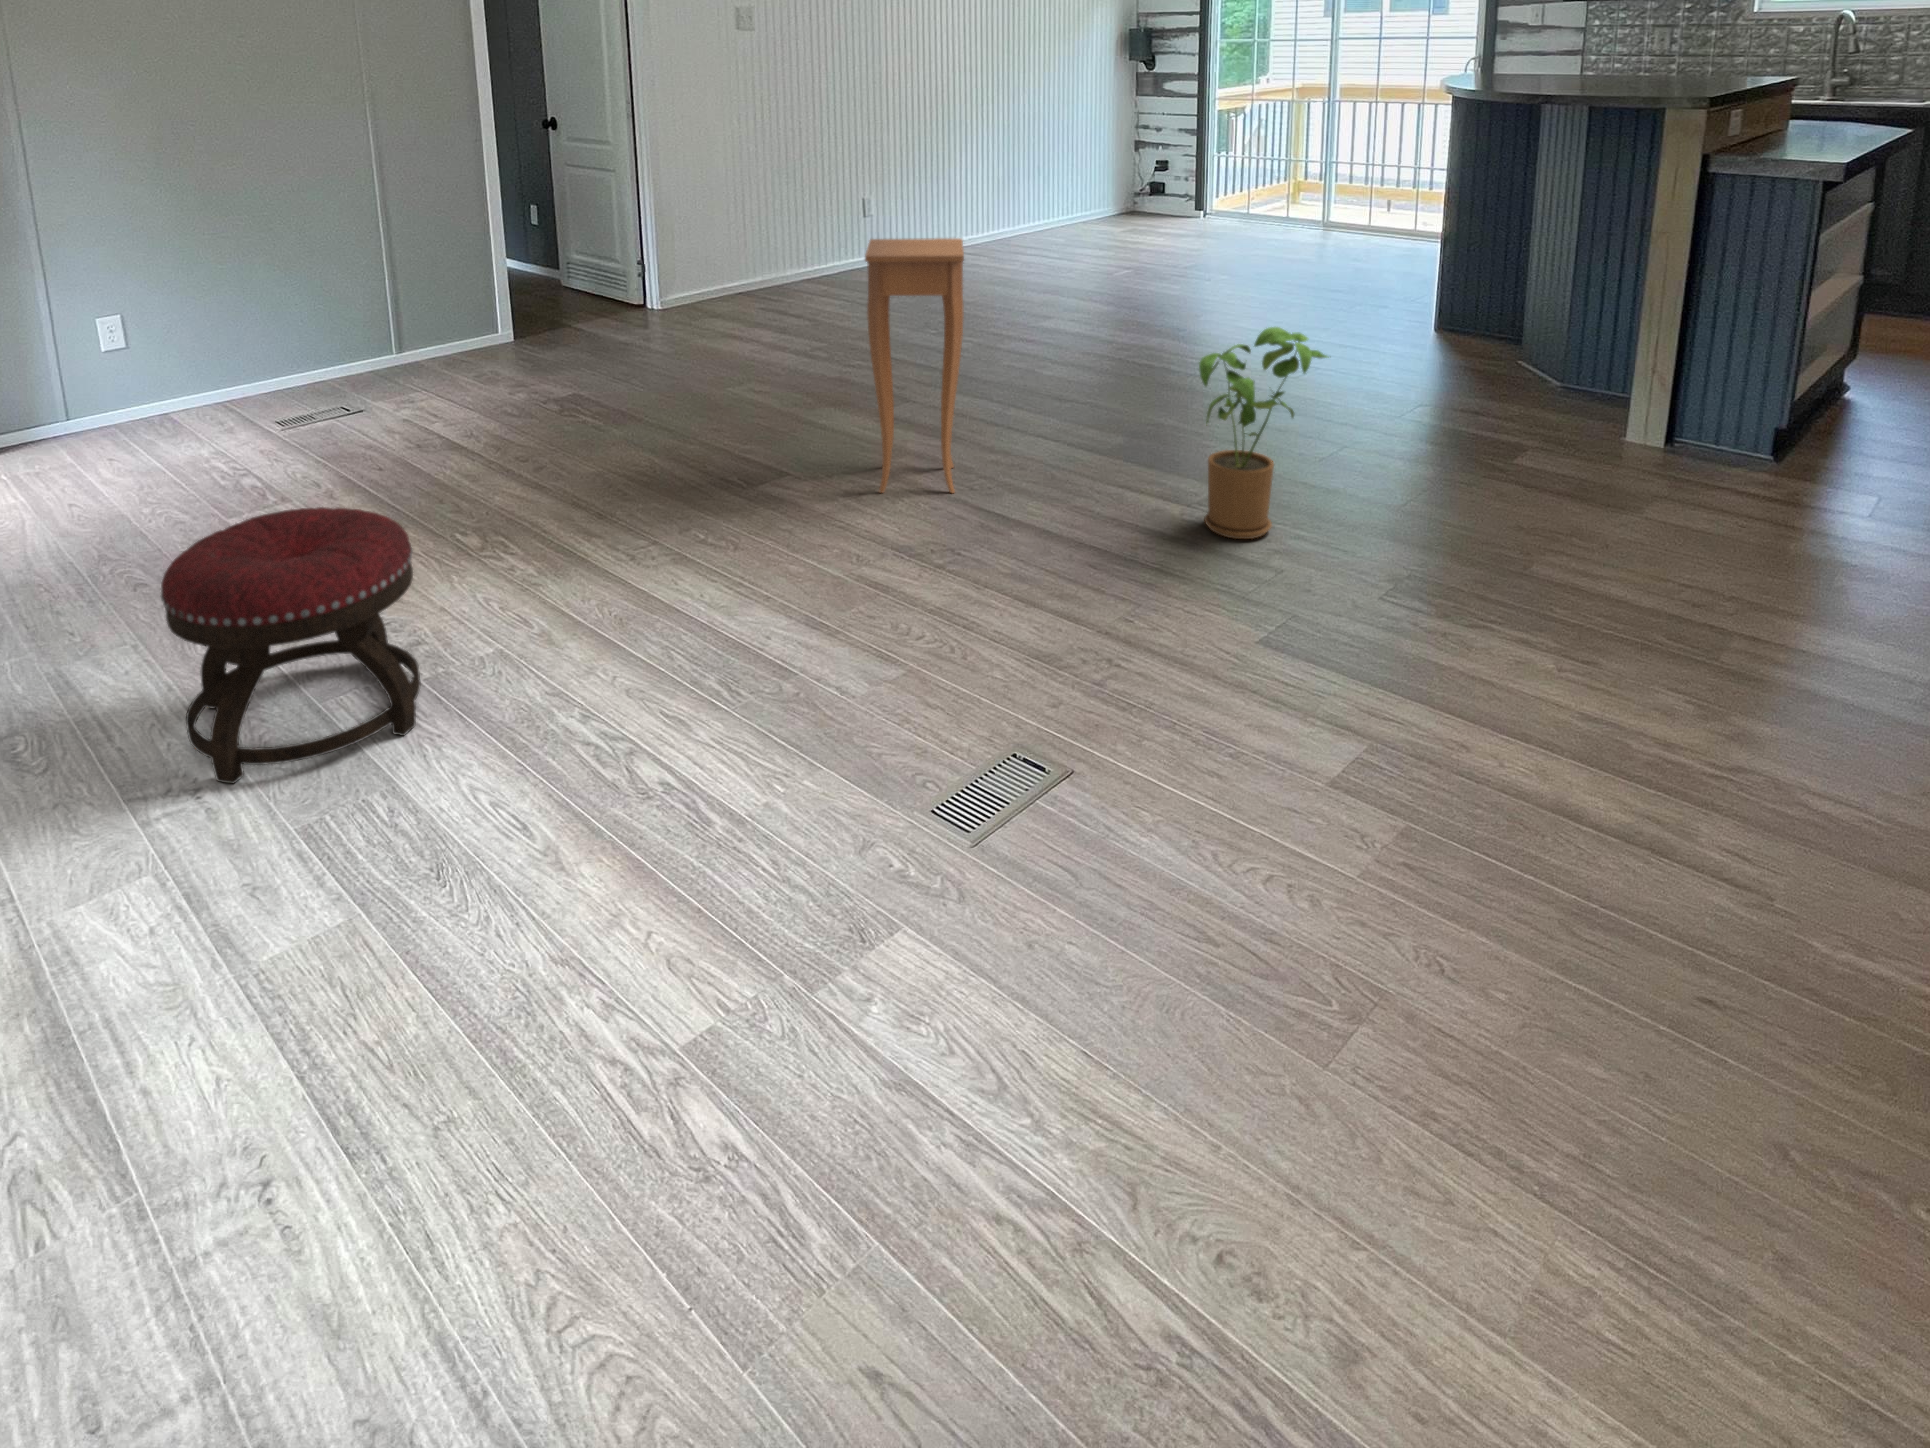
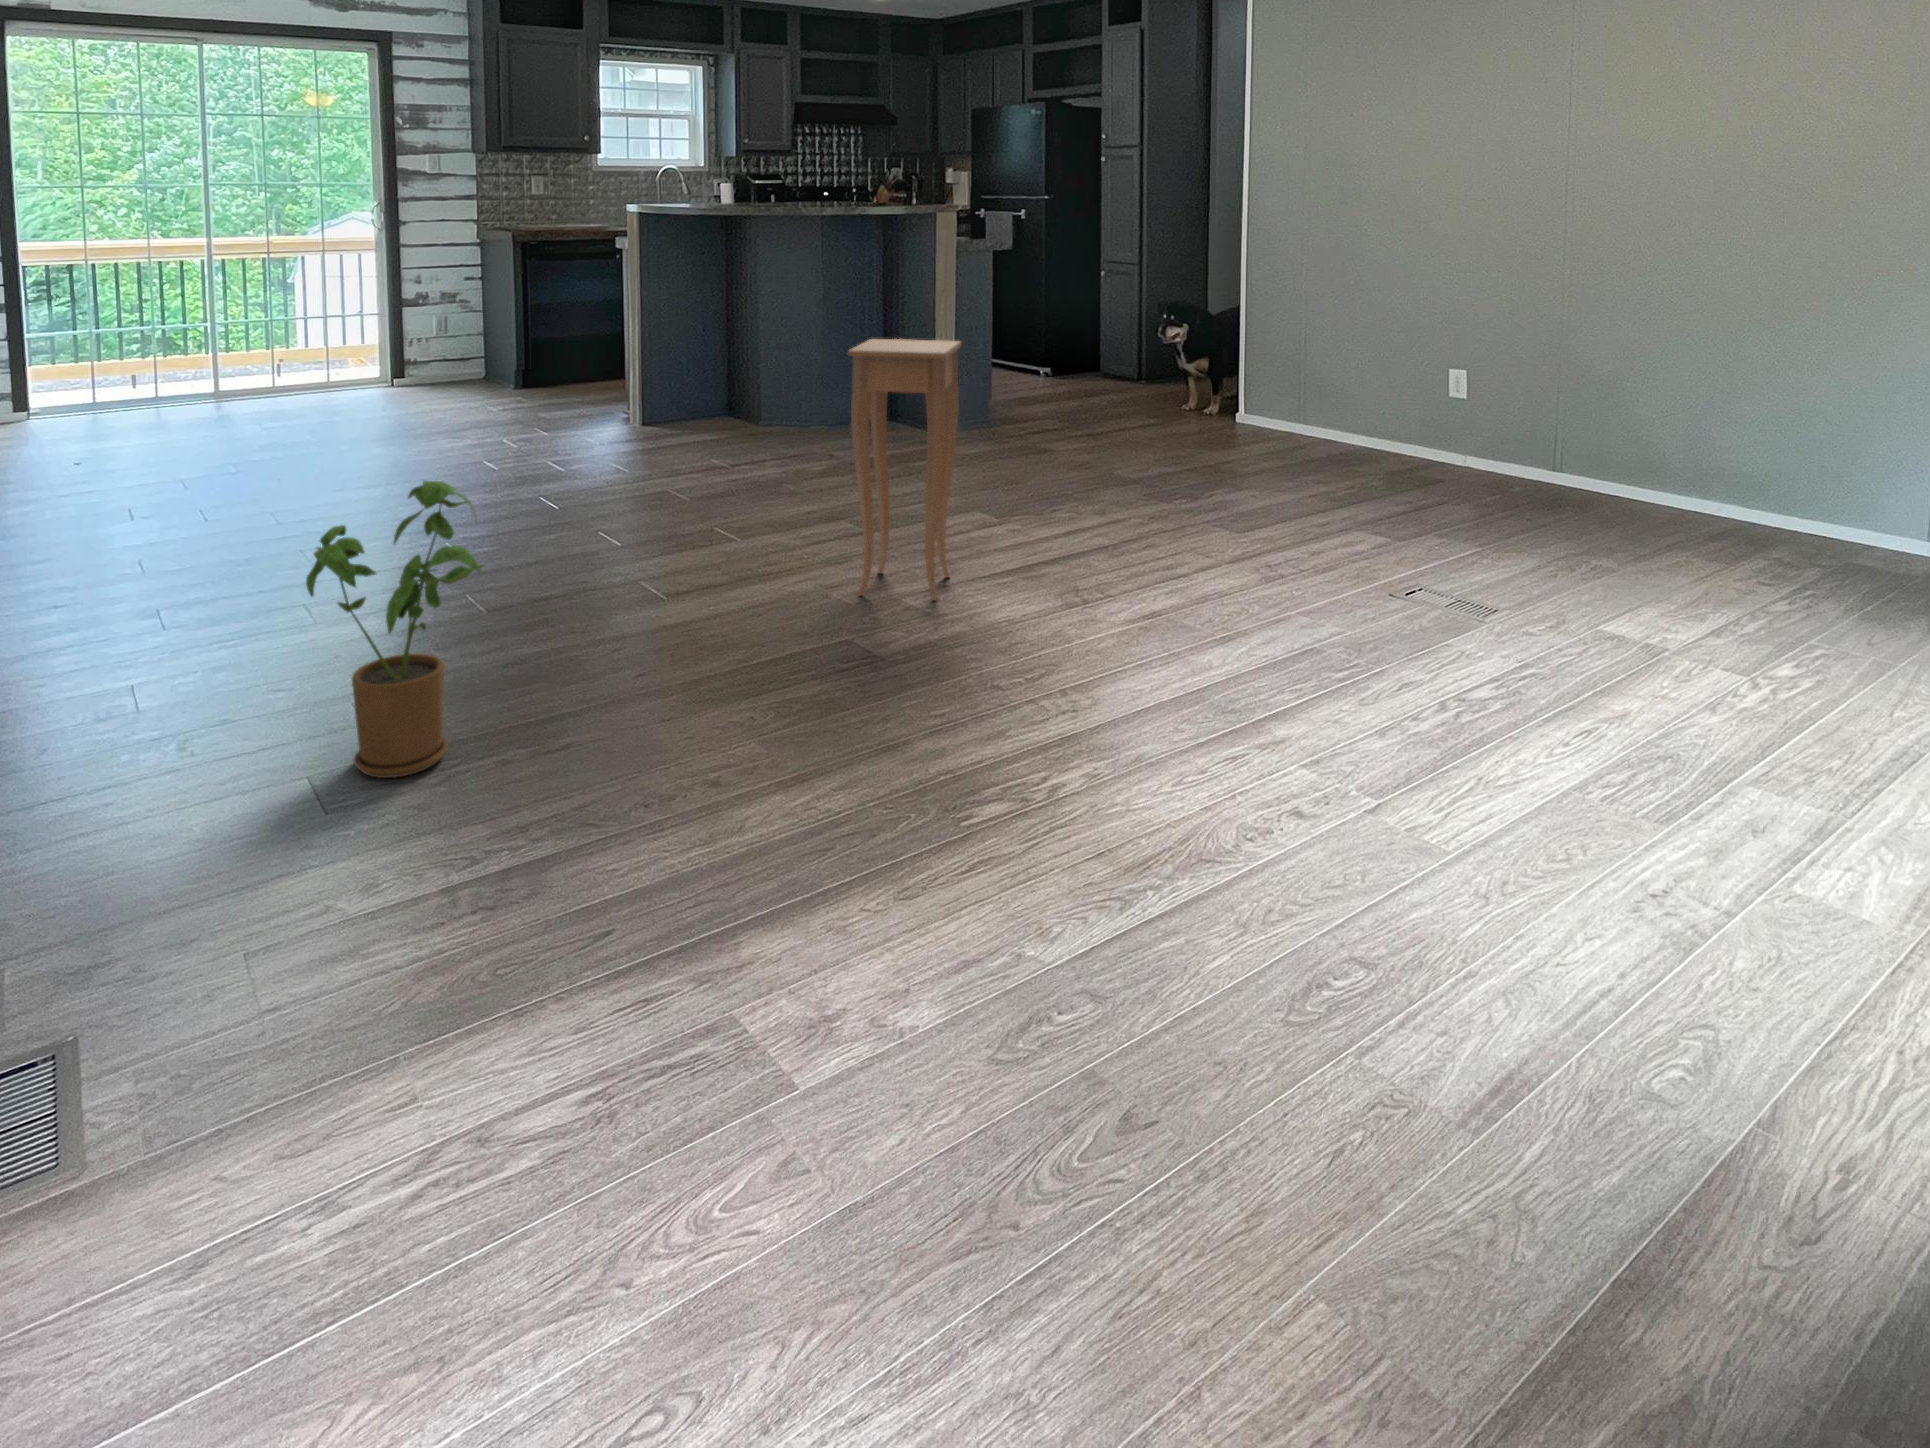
house plant: present [1199,327,1329,539] -> present [306,481,482,778]
ottoman: present [161,507,420,784] -> none [1349,607,1643,922]

